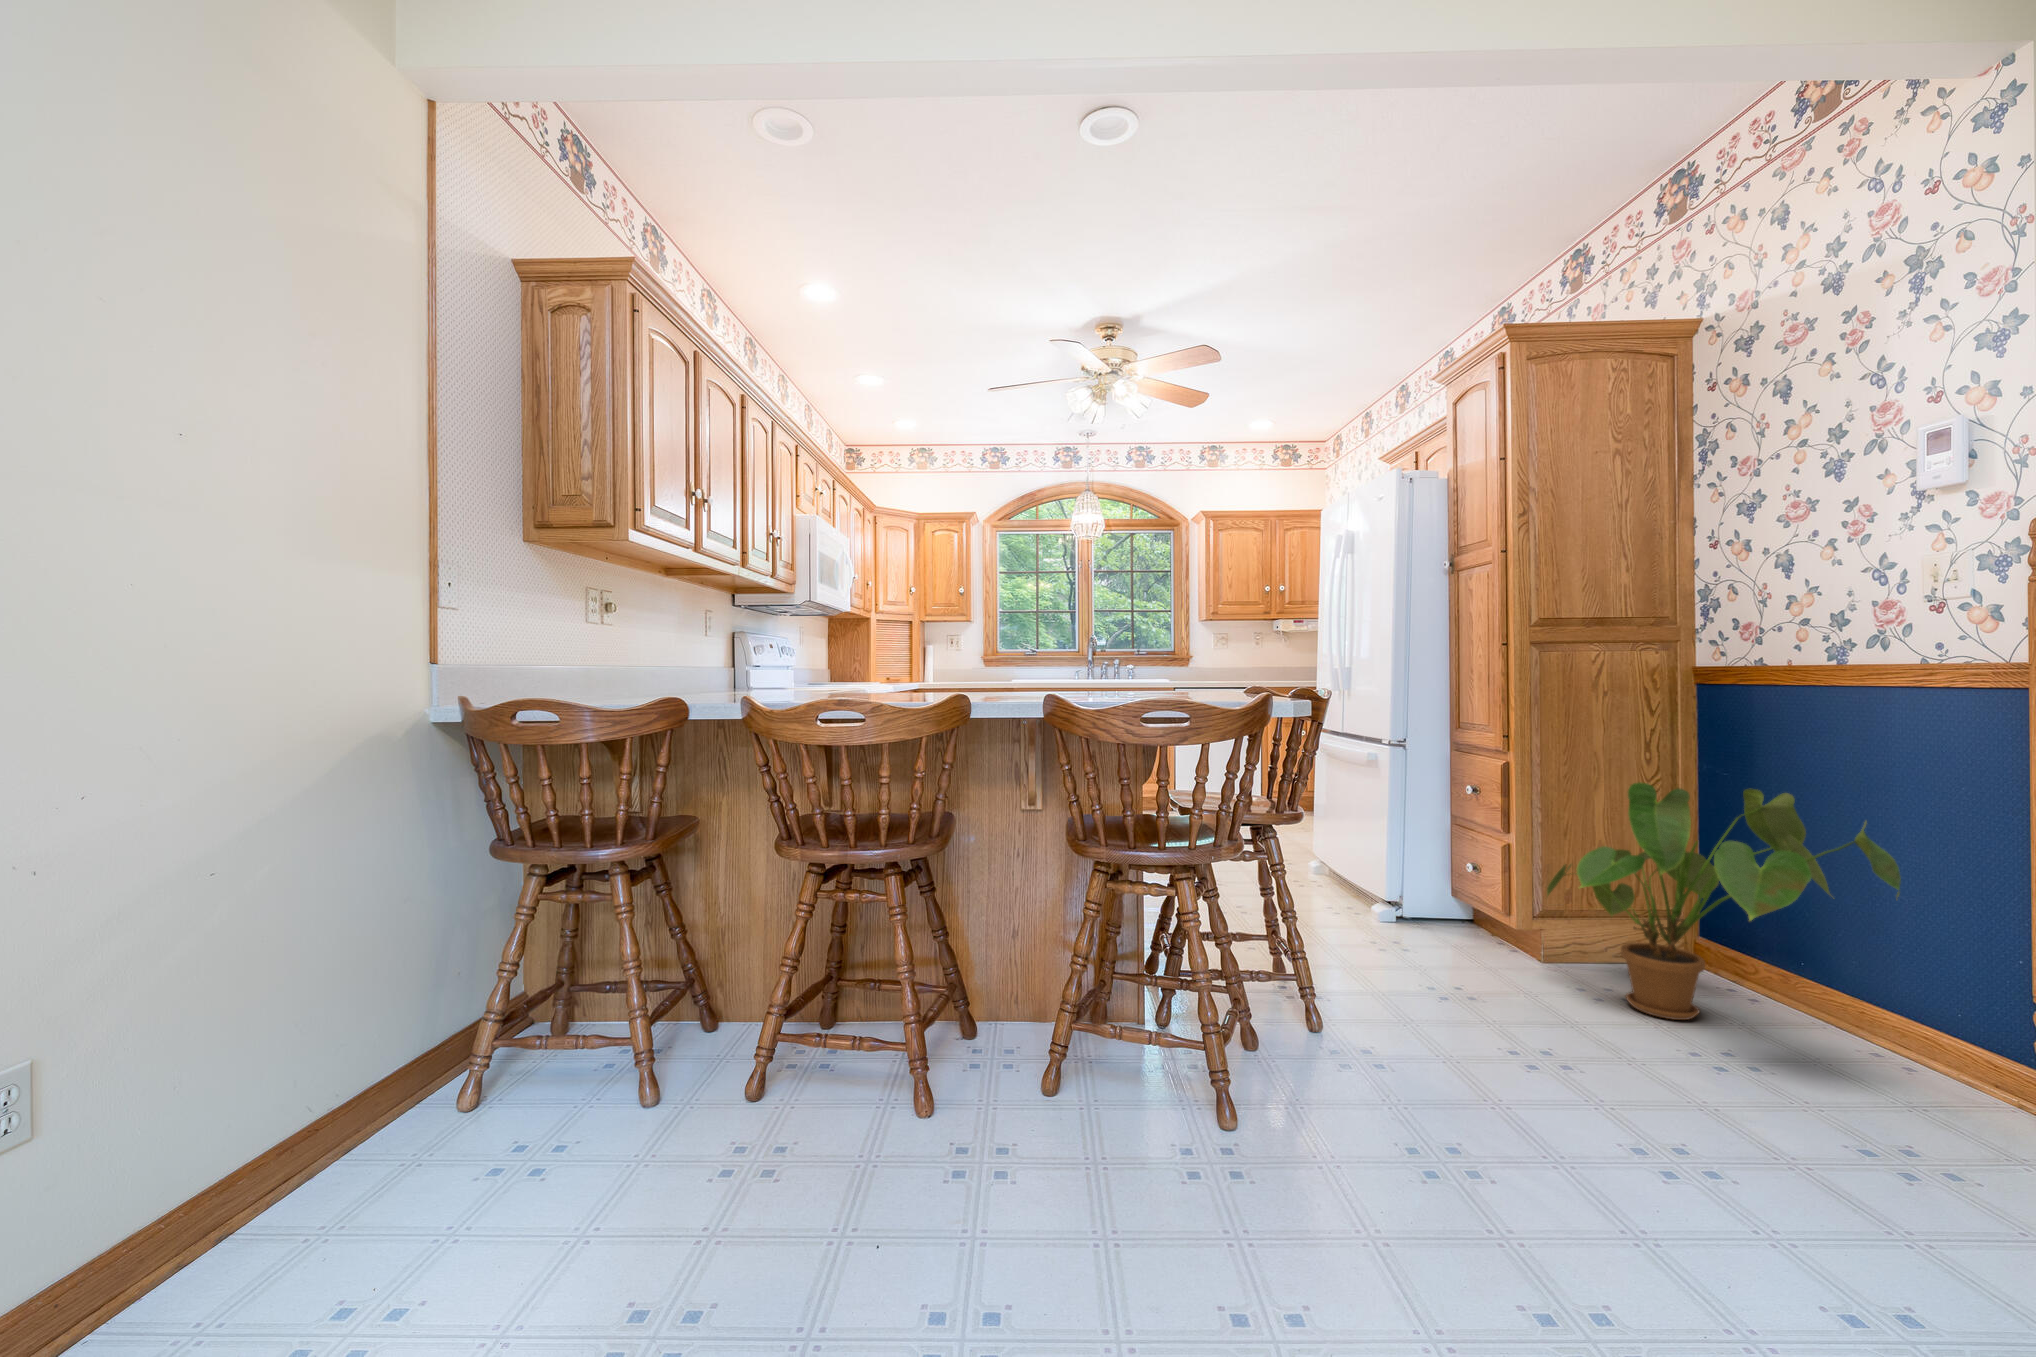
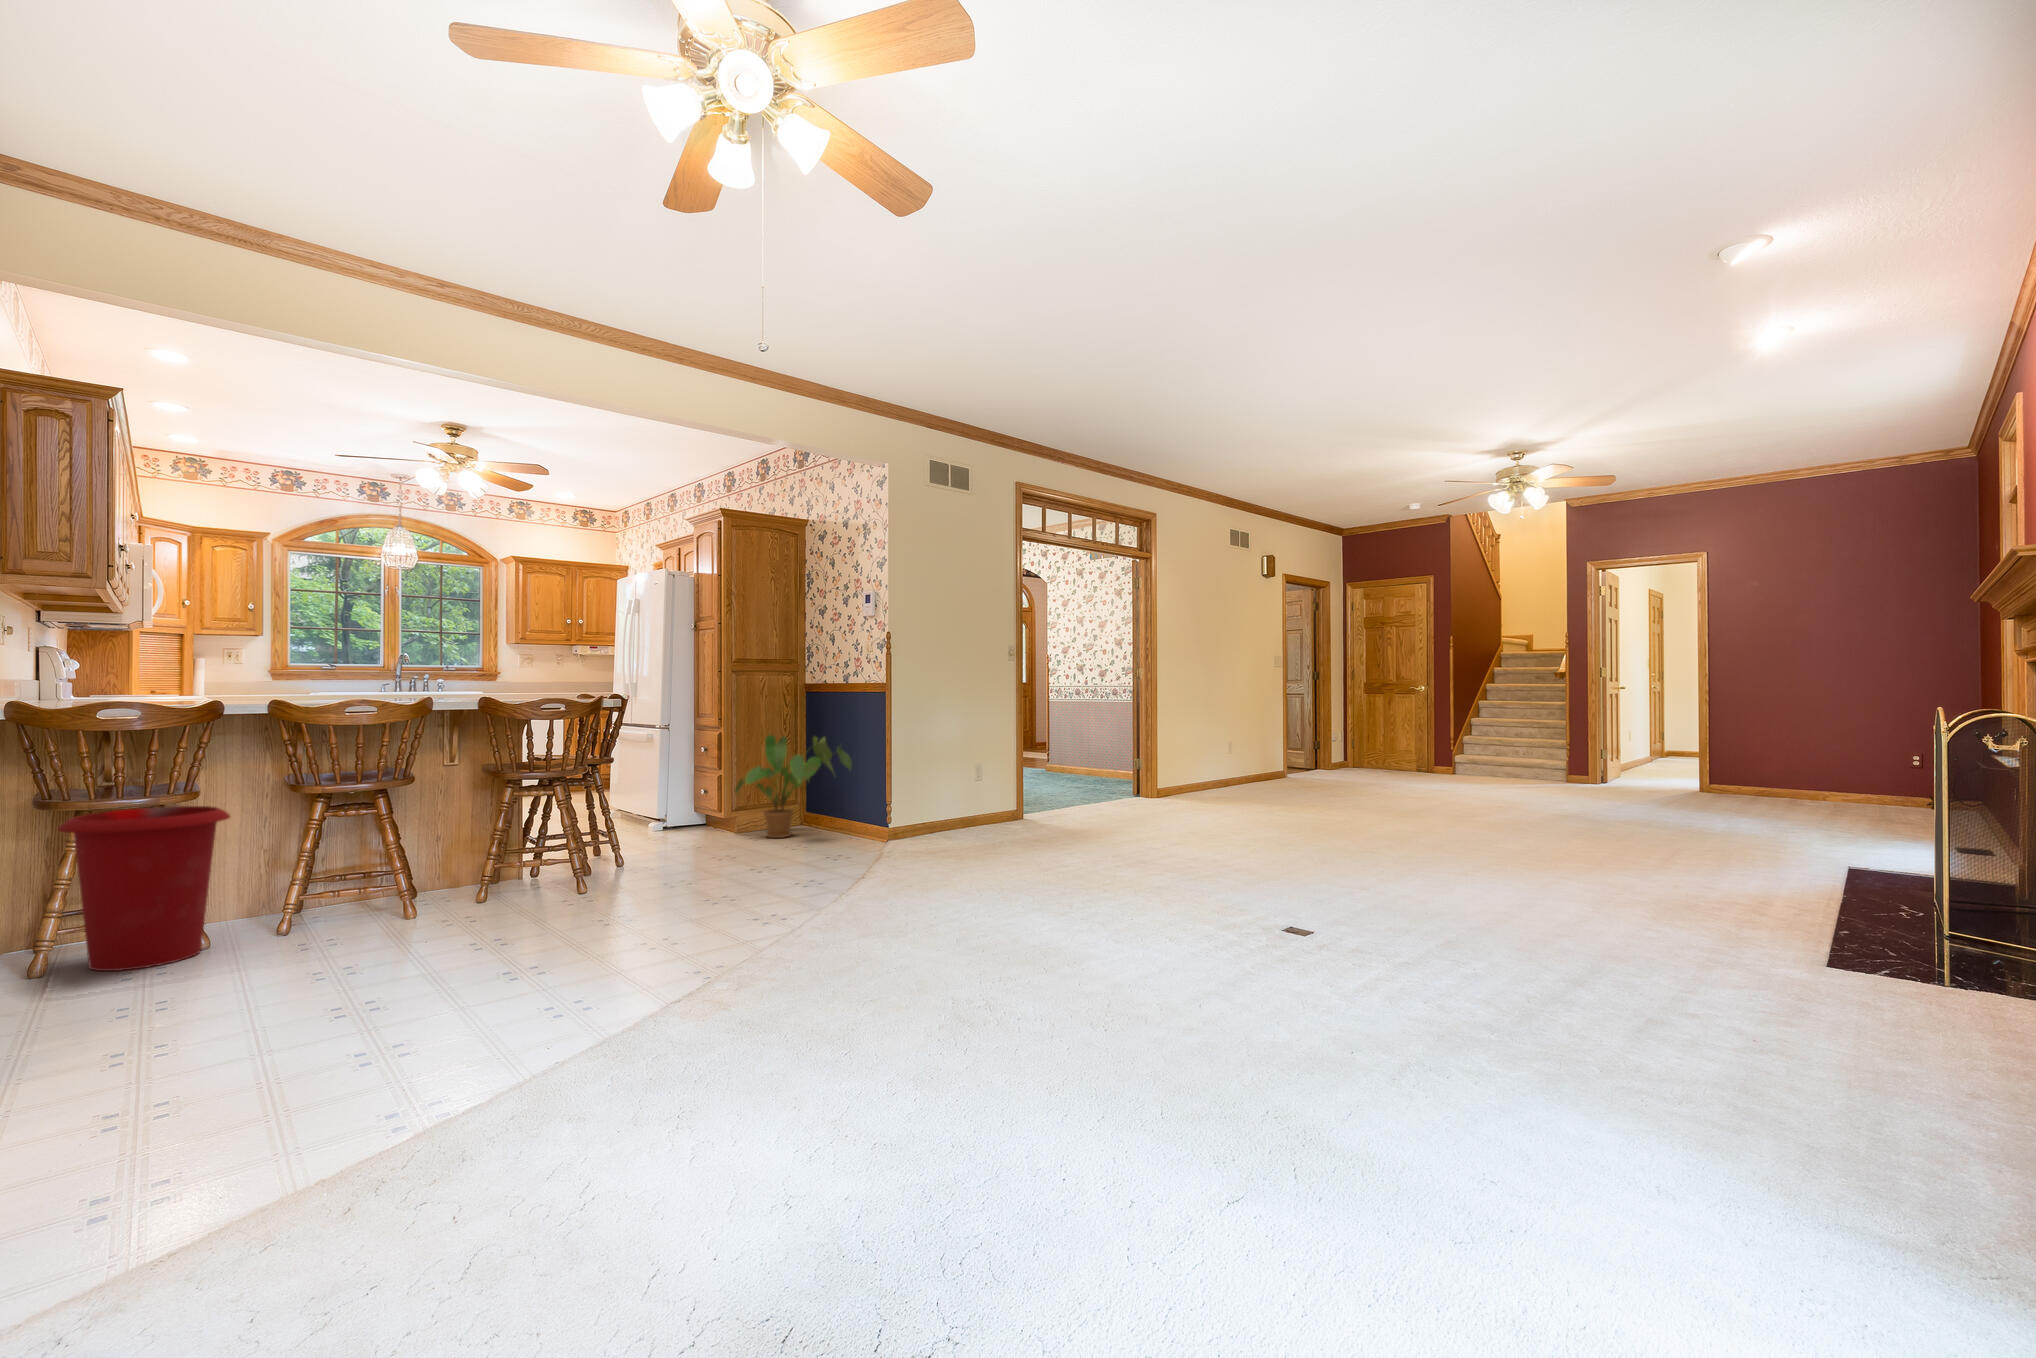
waste bin: none [259,891,552,1241] -> present [58,806,230,971]

